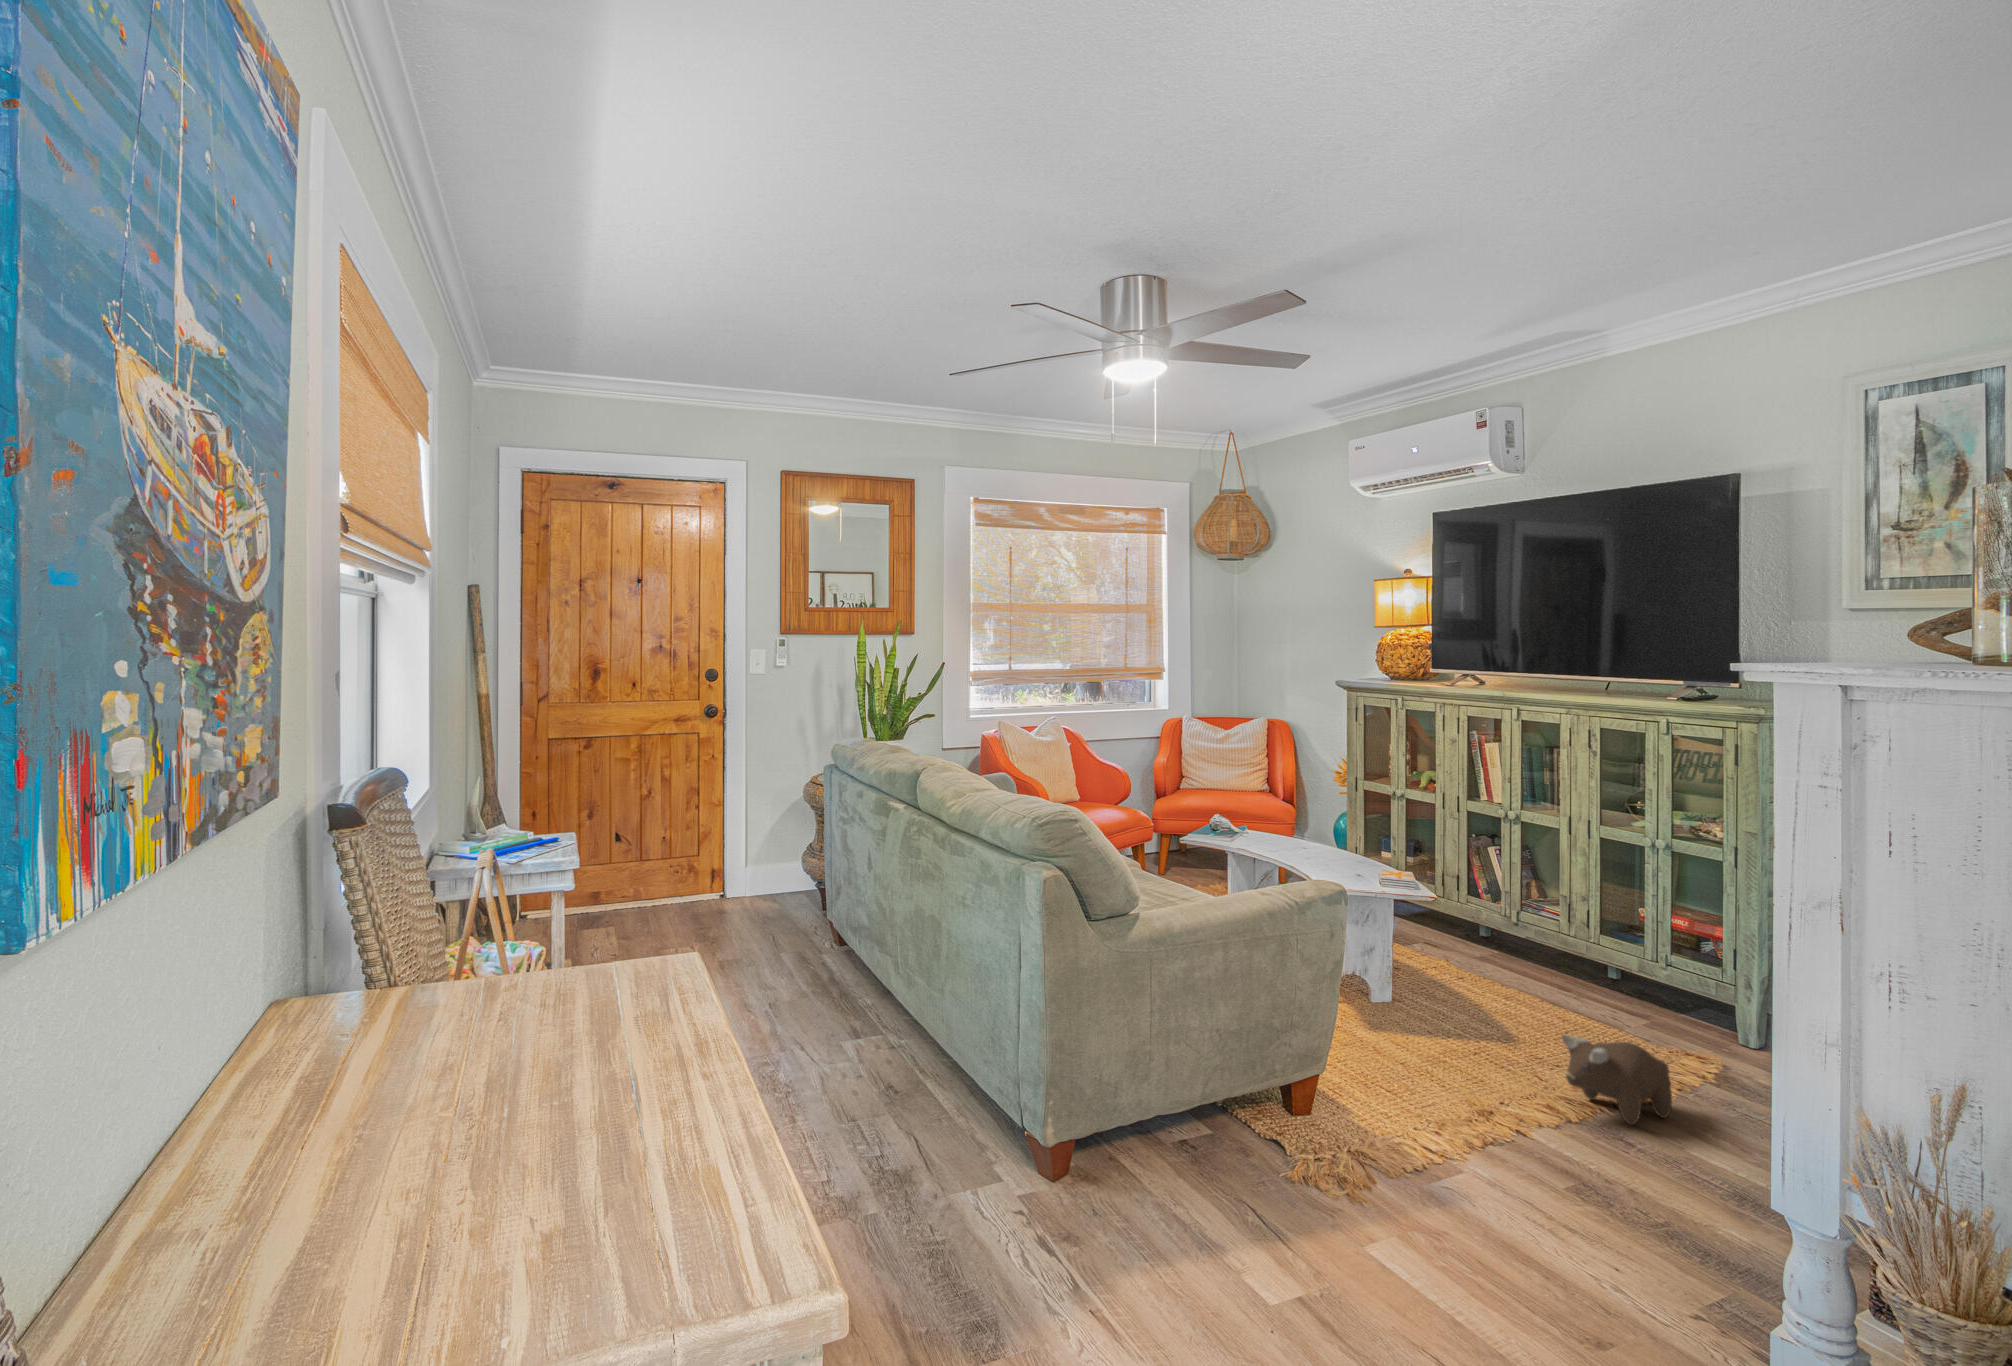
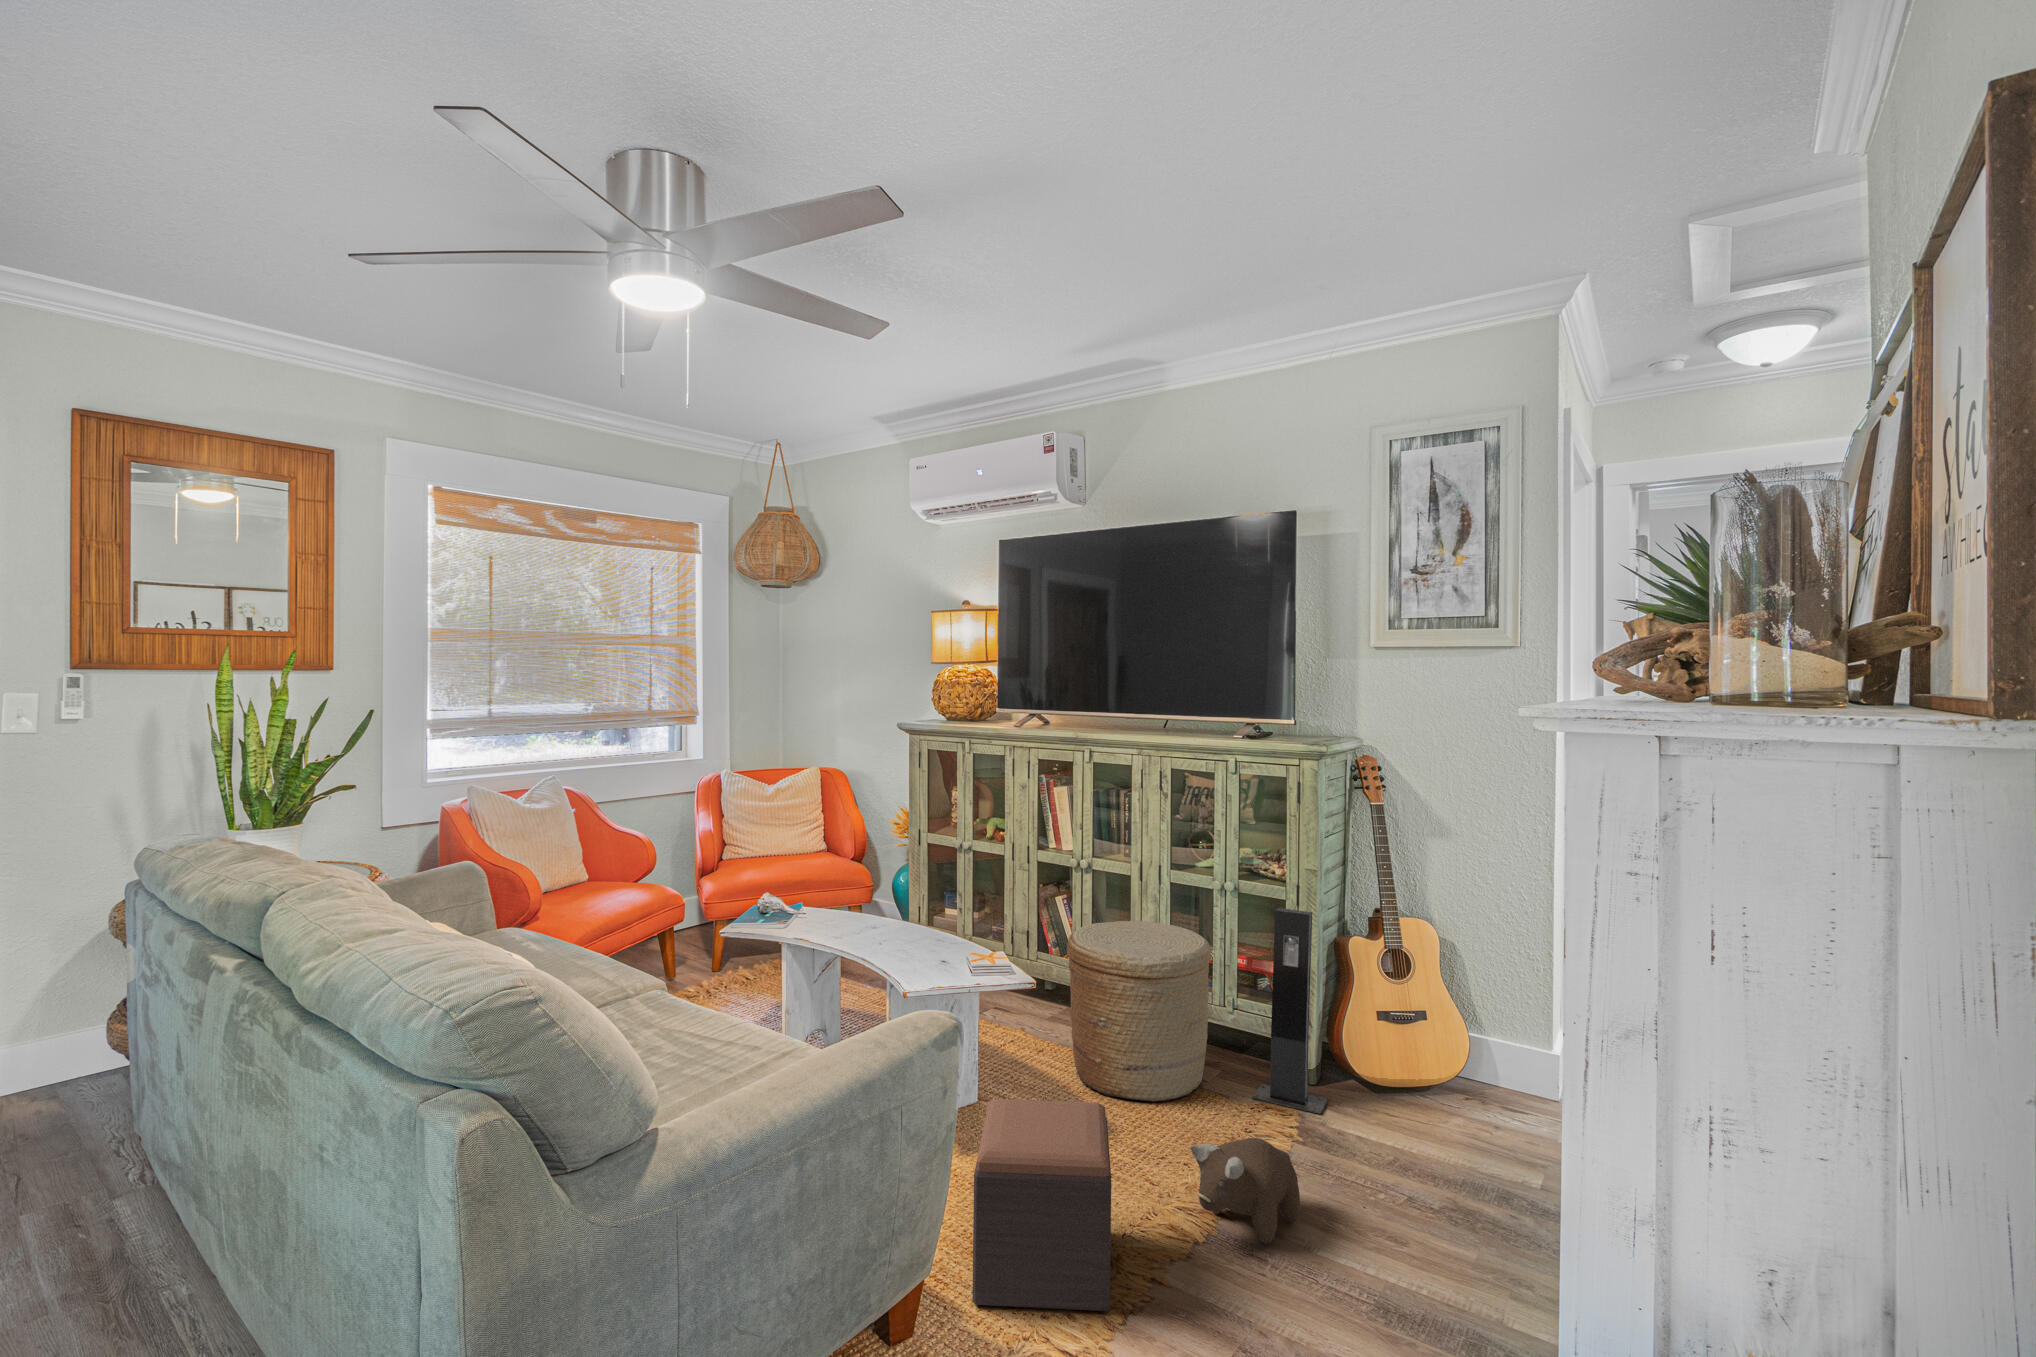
speaker: none [1667,864,1754,1060] -> present [1252,908,1328,1114]
woven basket: none [1481,867,1631,1025] -> present [1067,921,1211,1102]
footstool: none [1362,973,1485,1129] -> present [972,1099,1111,1311]

